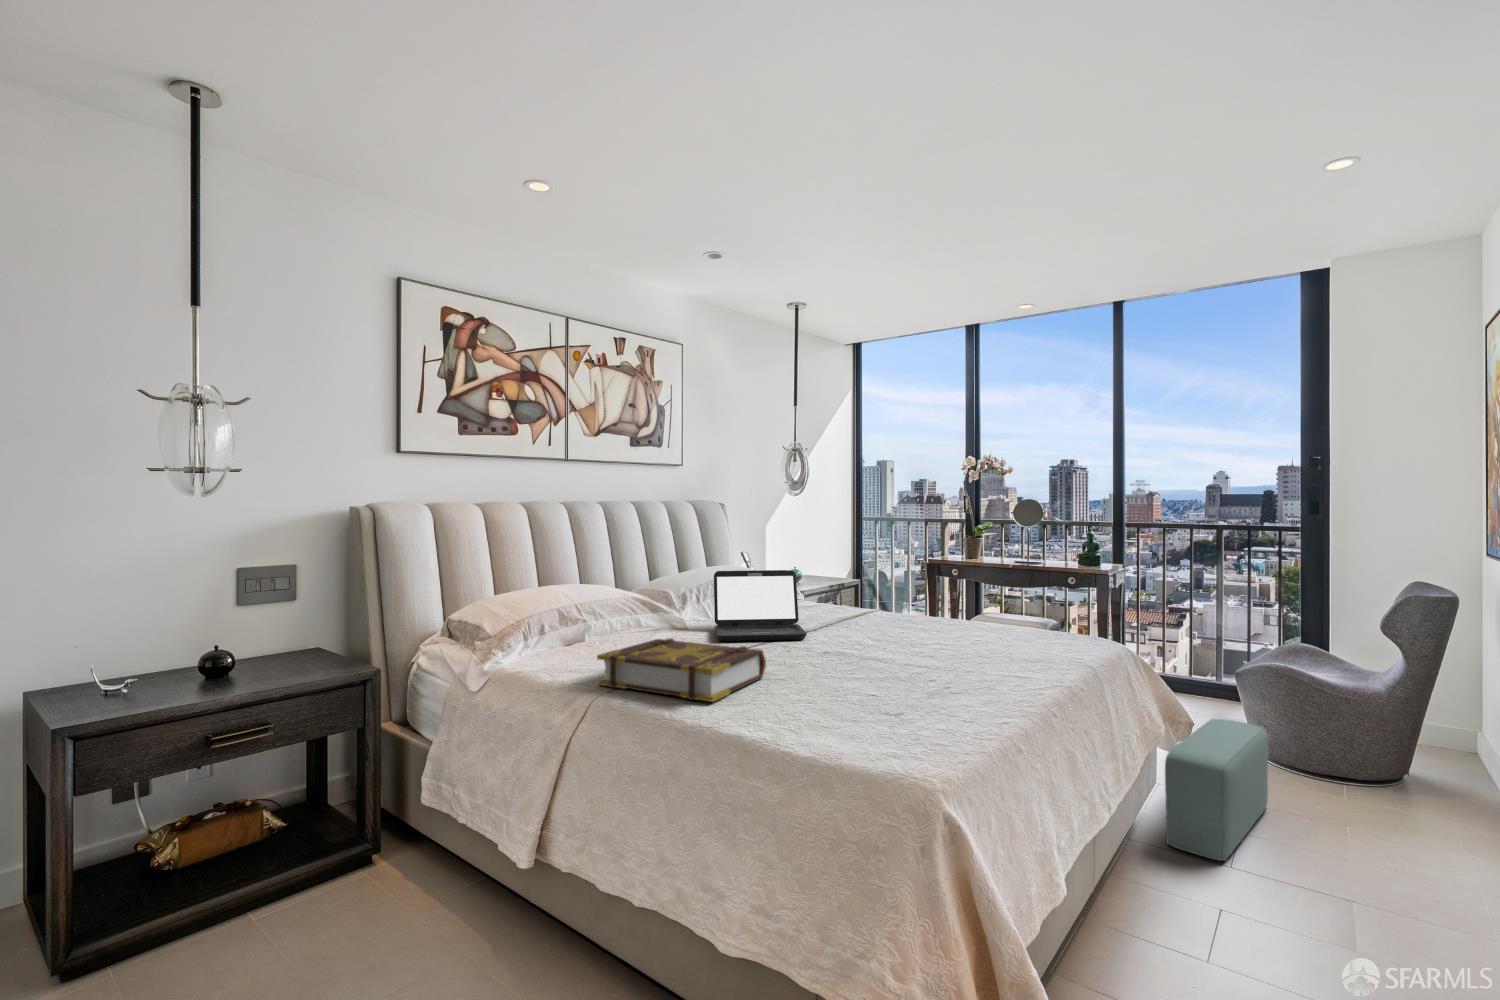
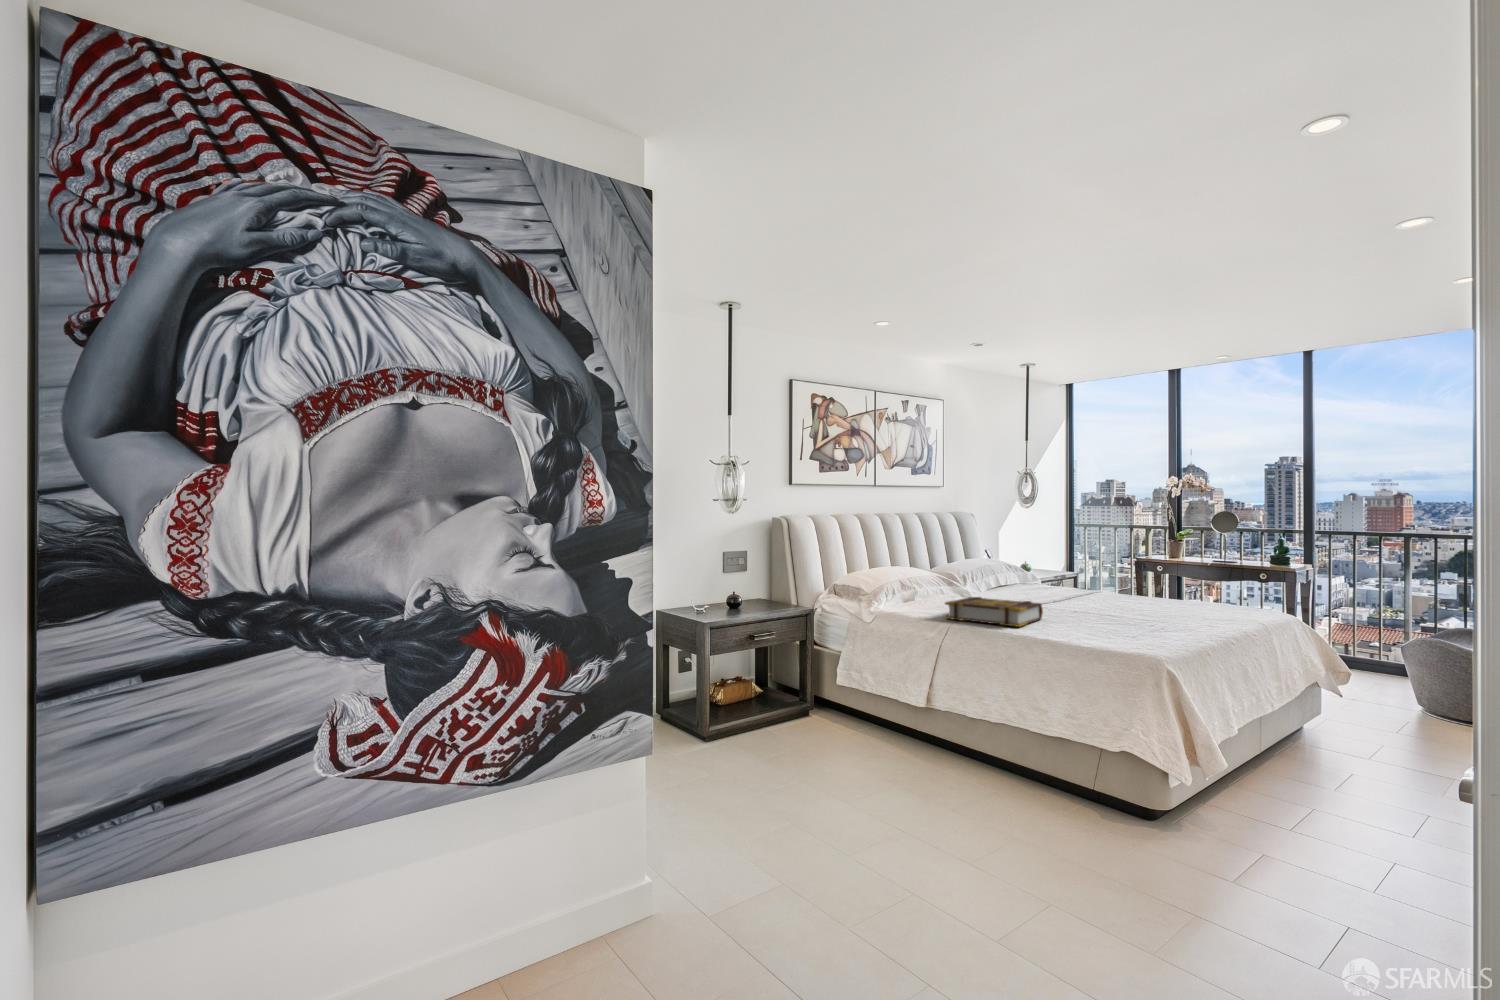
laptop: present [714,570,807,641] -> none [990,560,1058,604]
pouf: present [1165,719,1268,861] -> none [1317,670,1407,752]

